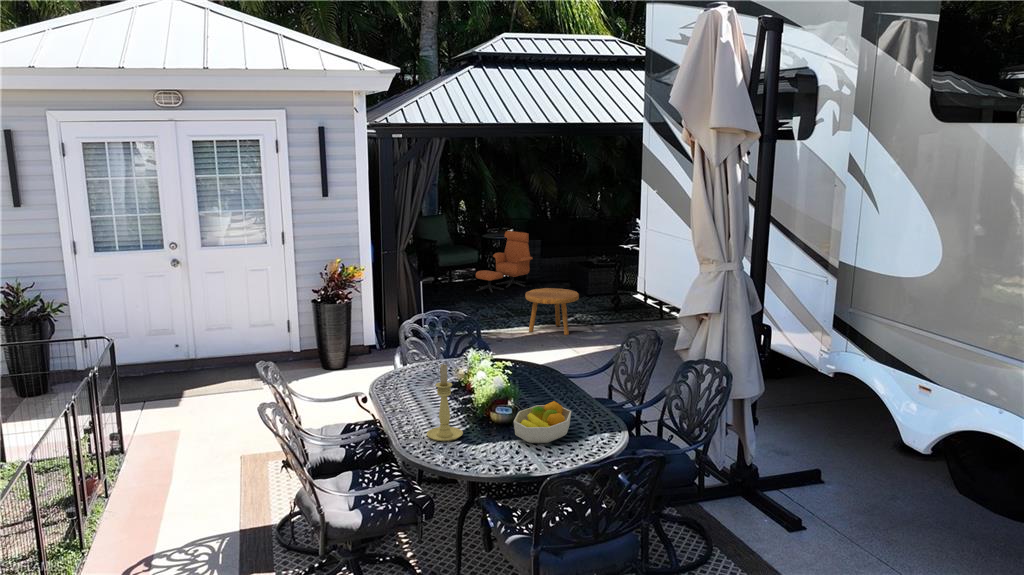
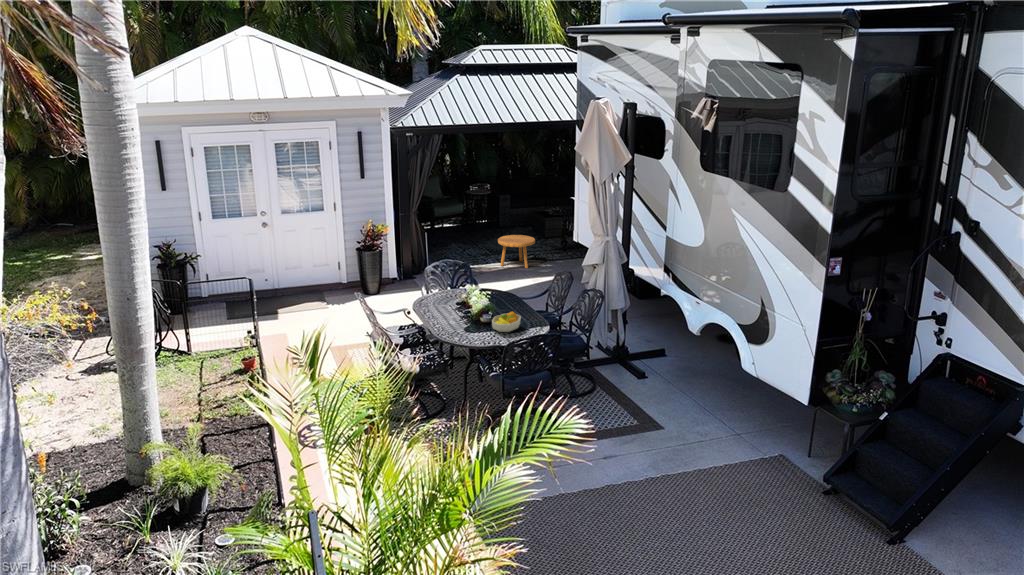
lounge chair: present [476,231,533,292] -> none [461,188,503,235]
candle holder: present [427,364,463,441] -> none [448,293,466,332]

